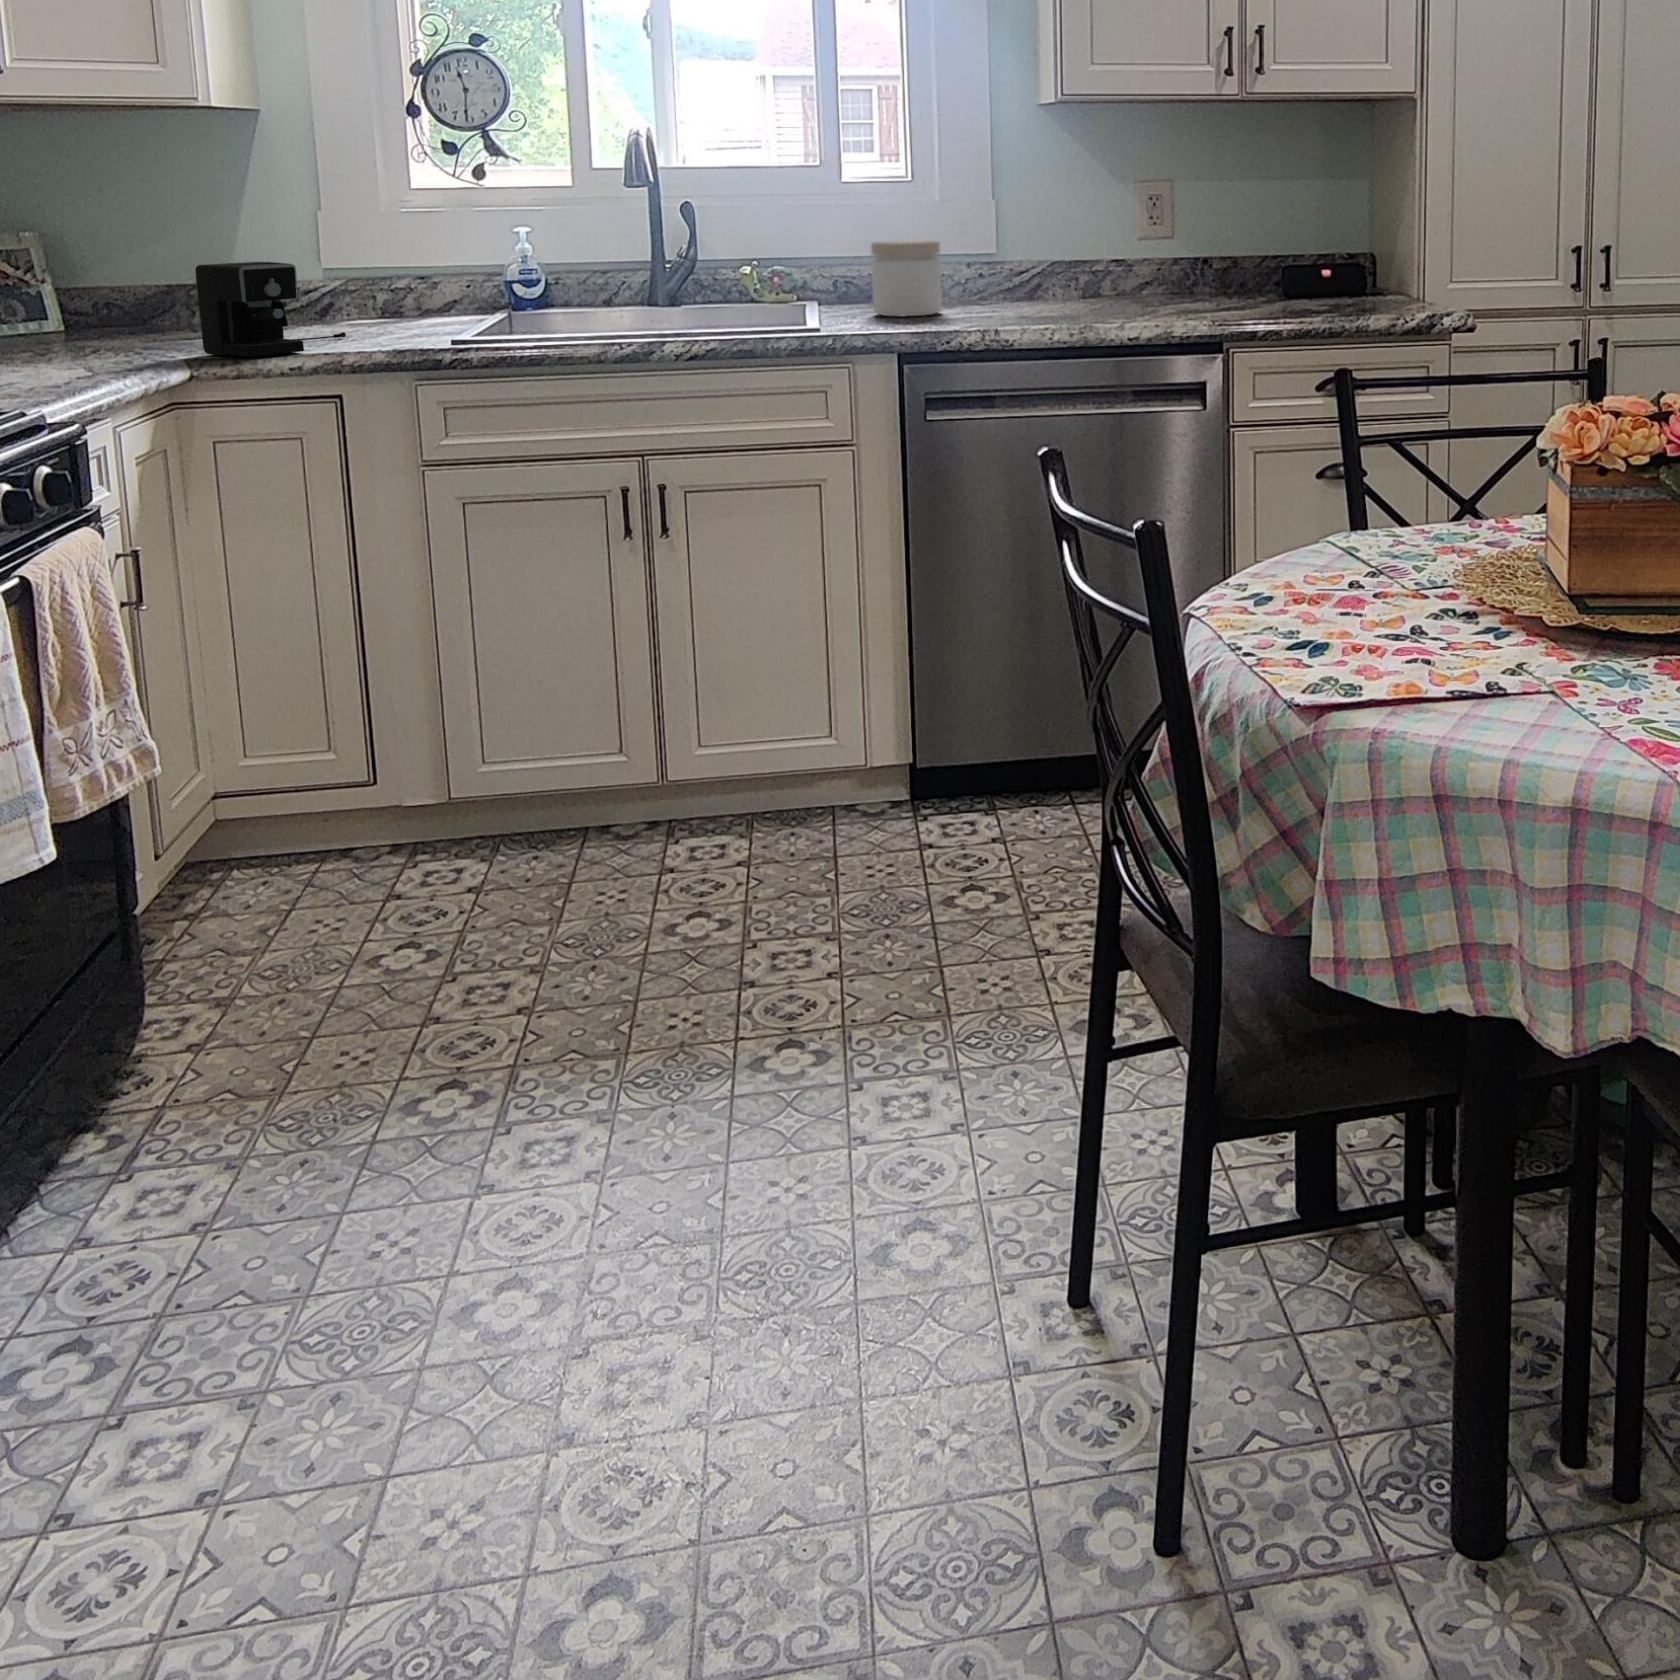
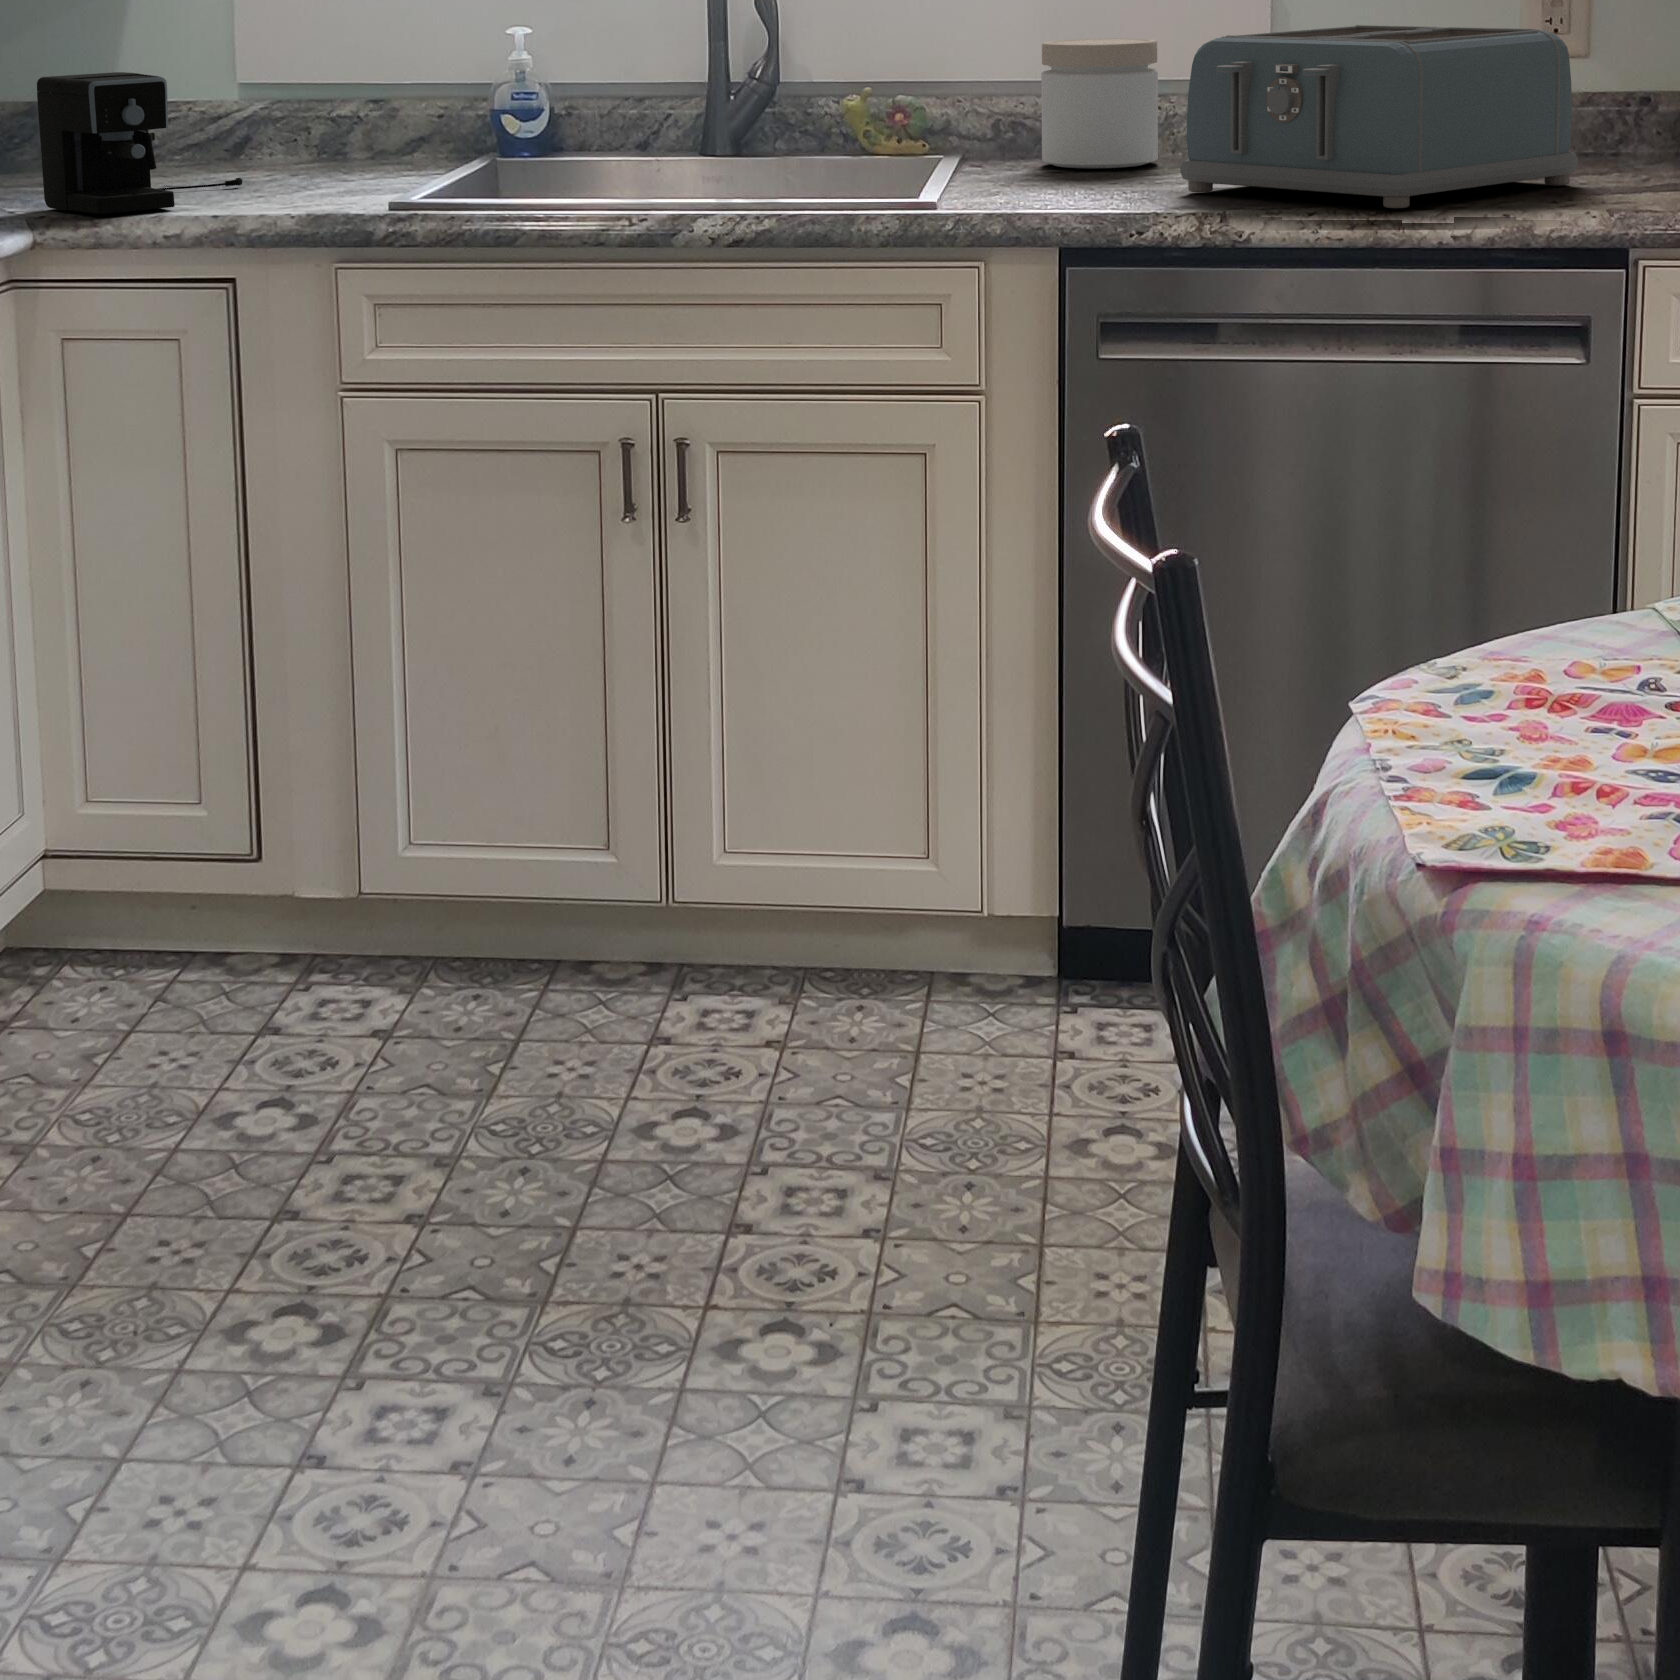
toaster: none [968,231,1187,333] -> present [1181,25,1578,208]

